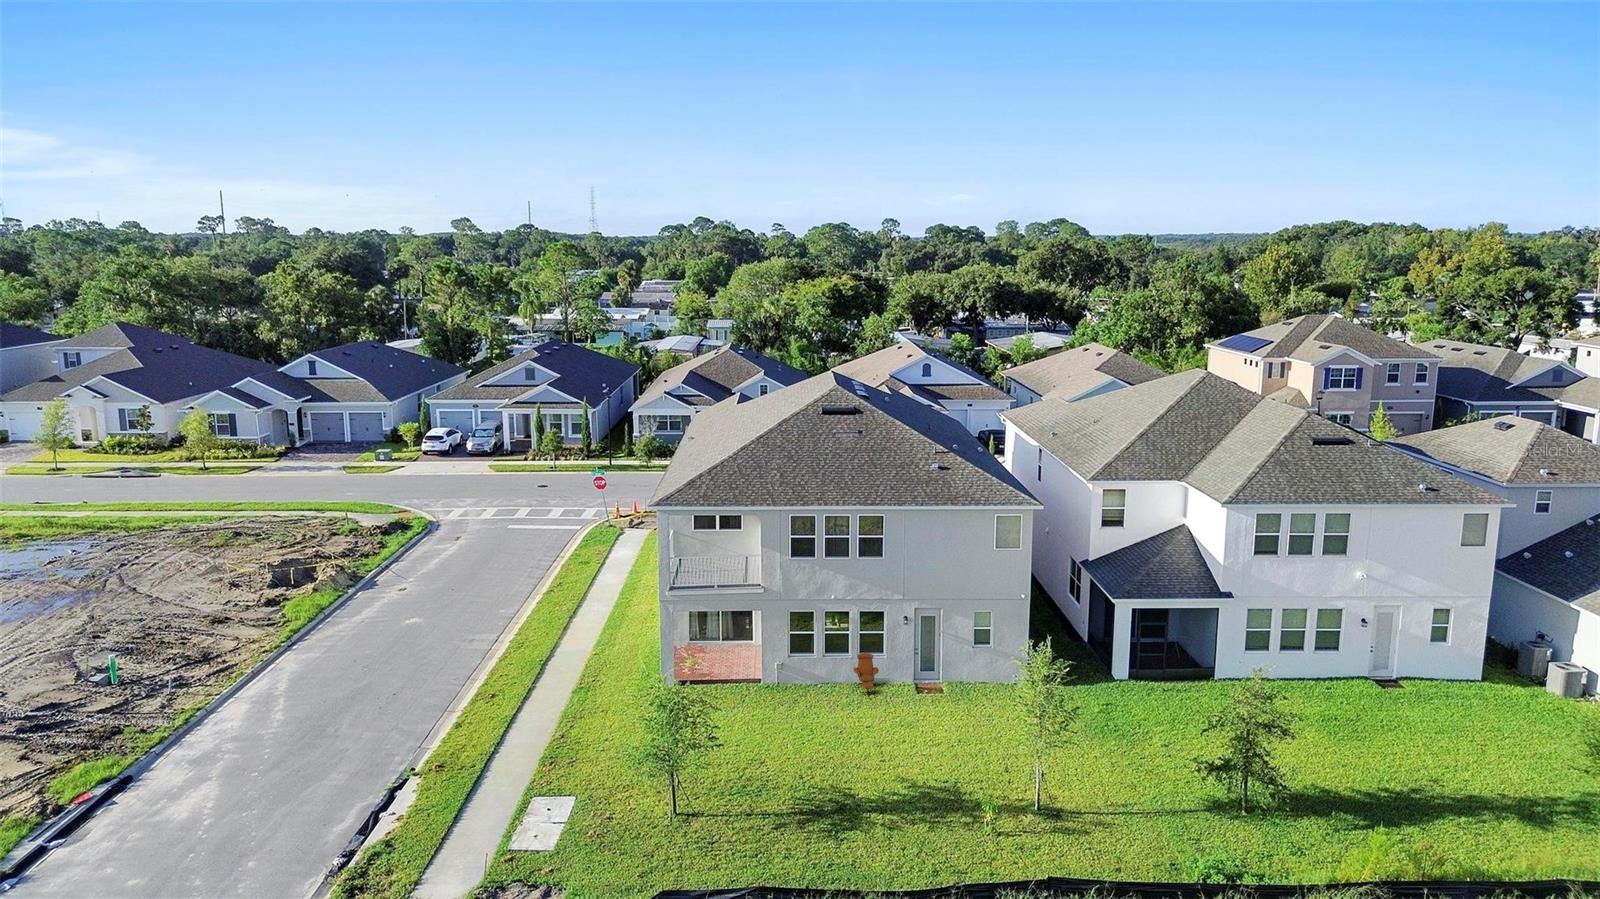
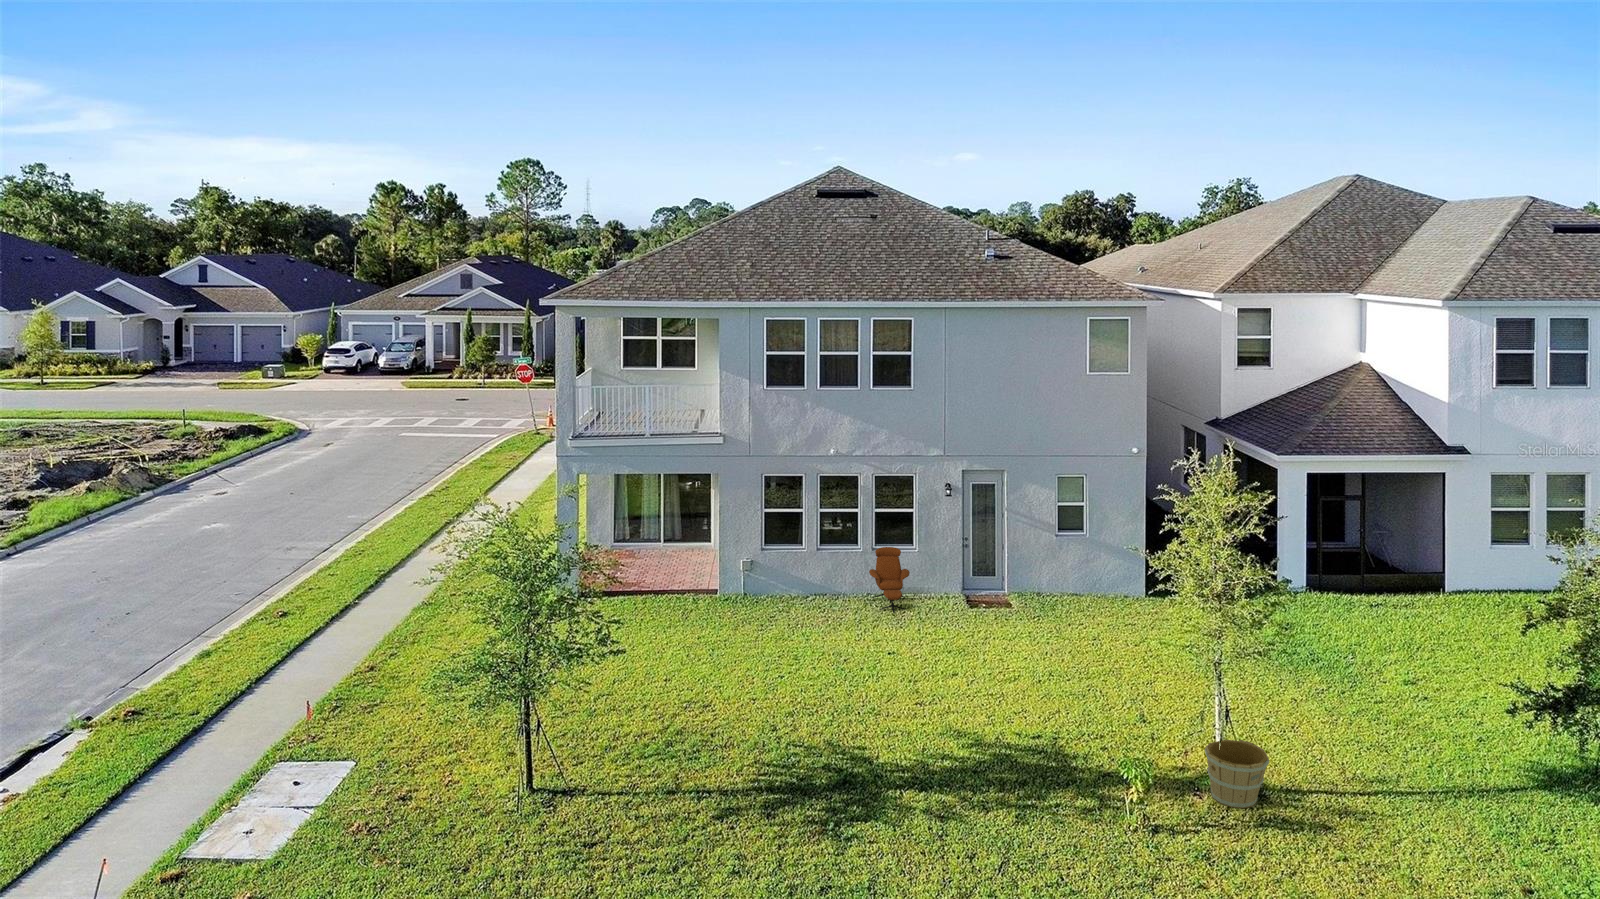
wooden bucket: none [1029,786,1061,824] -> present [1205,740,1269,808]

